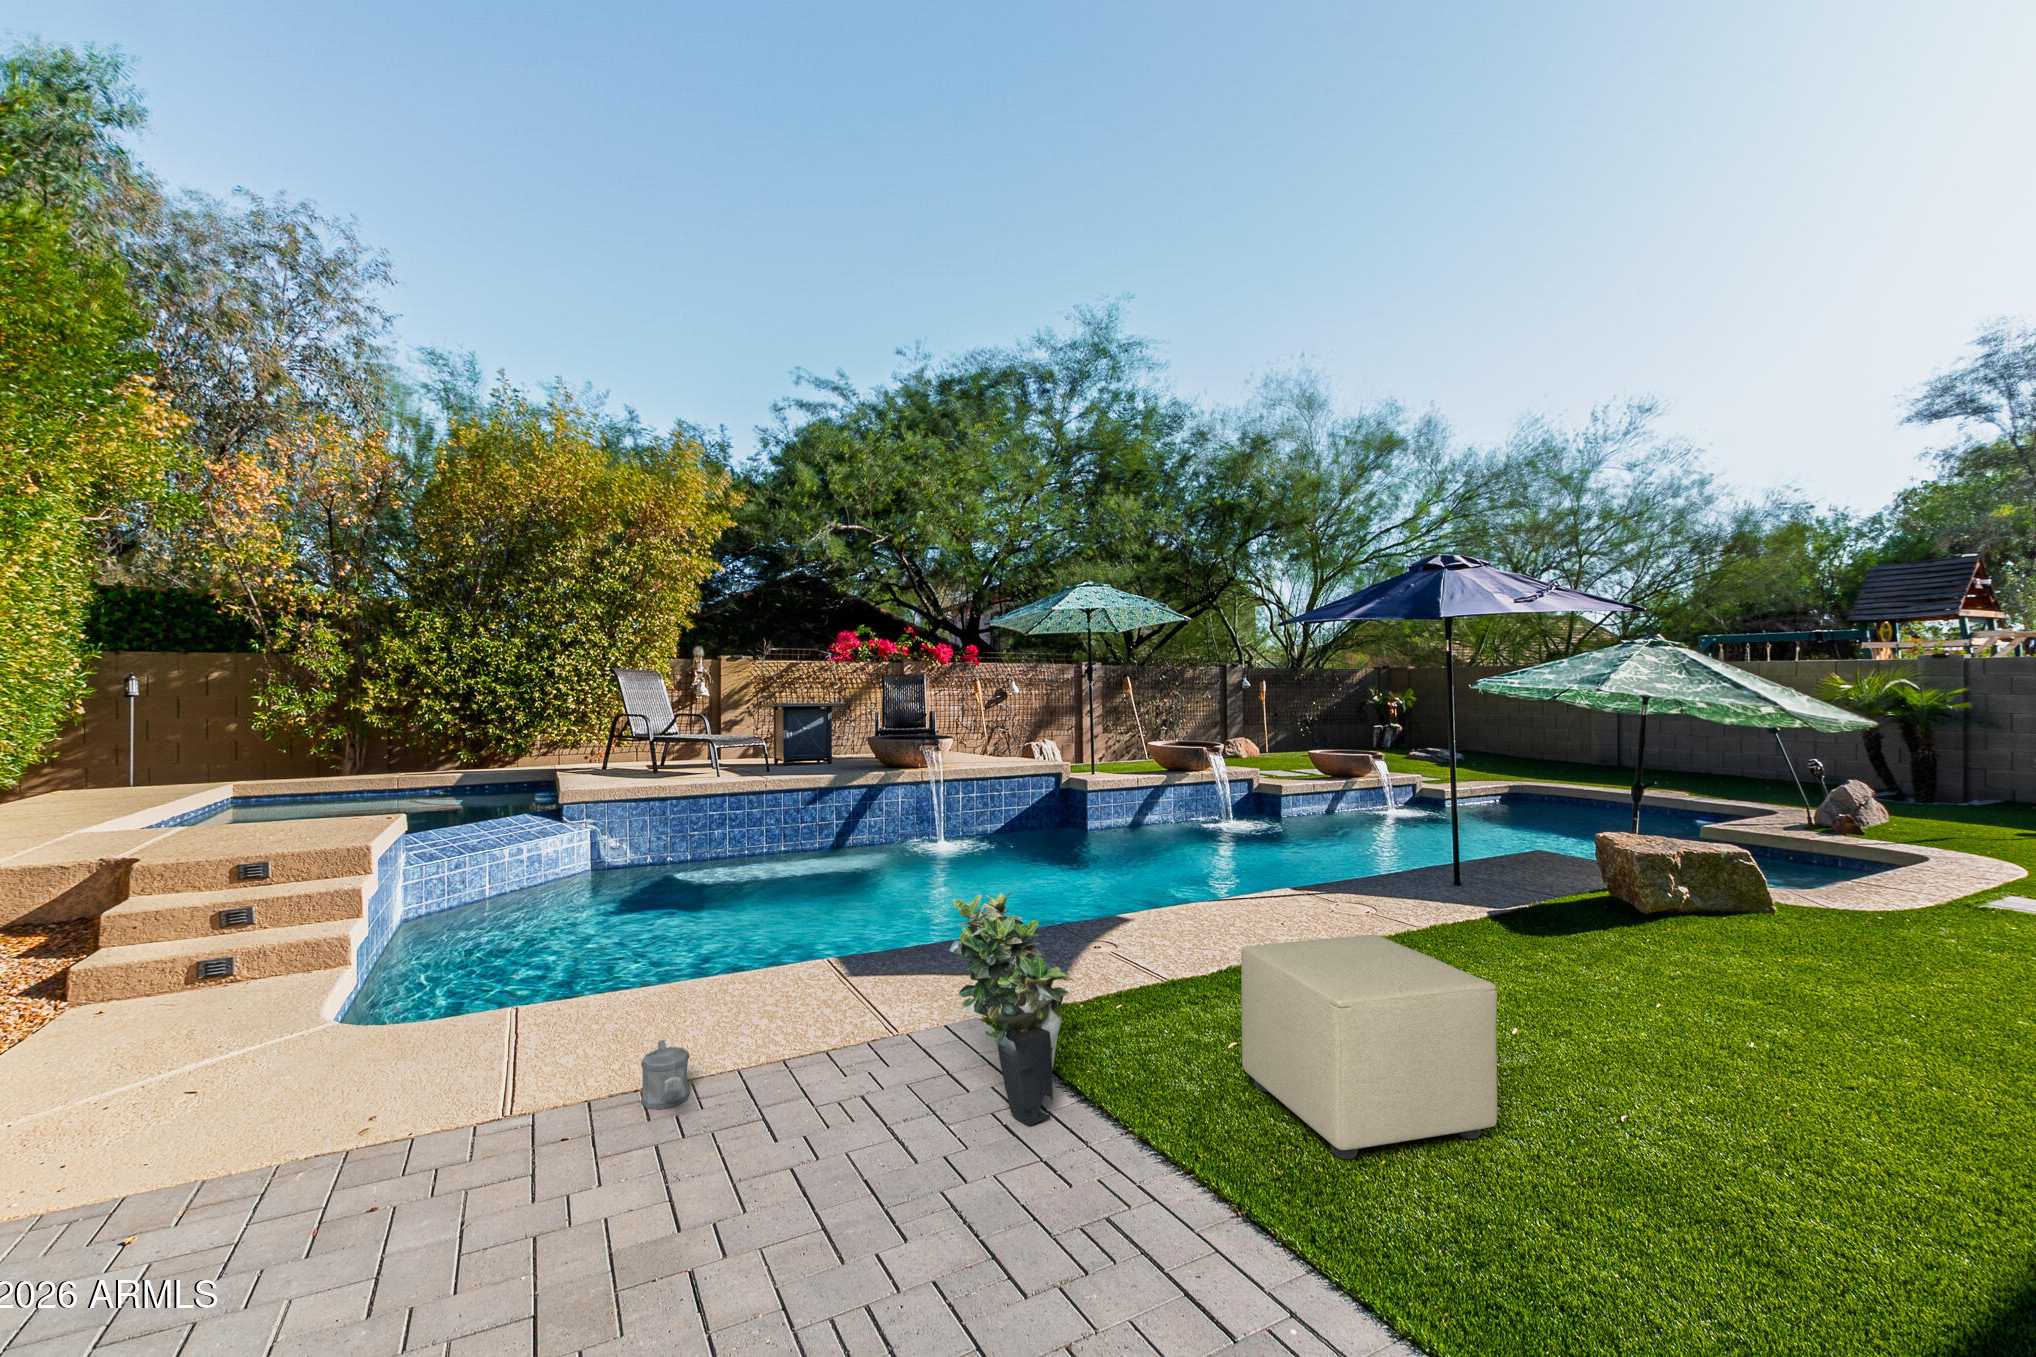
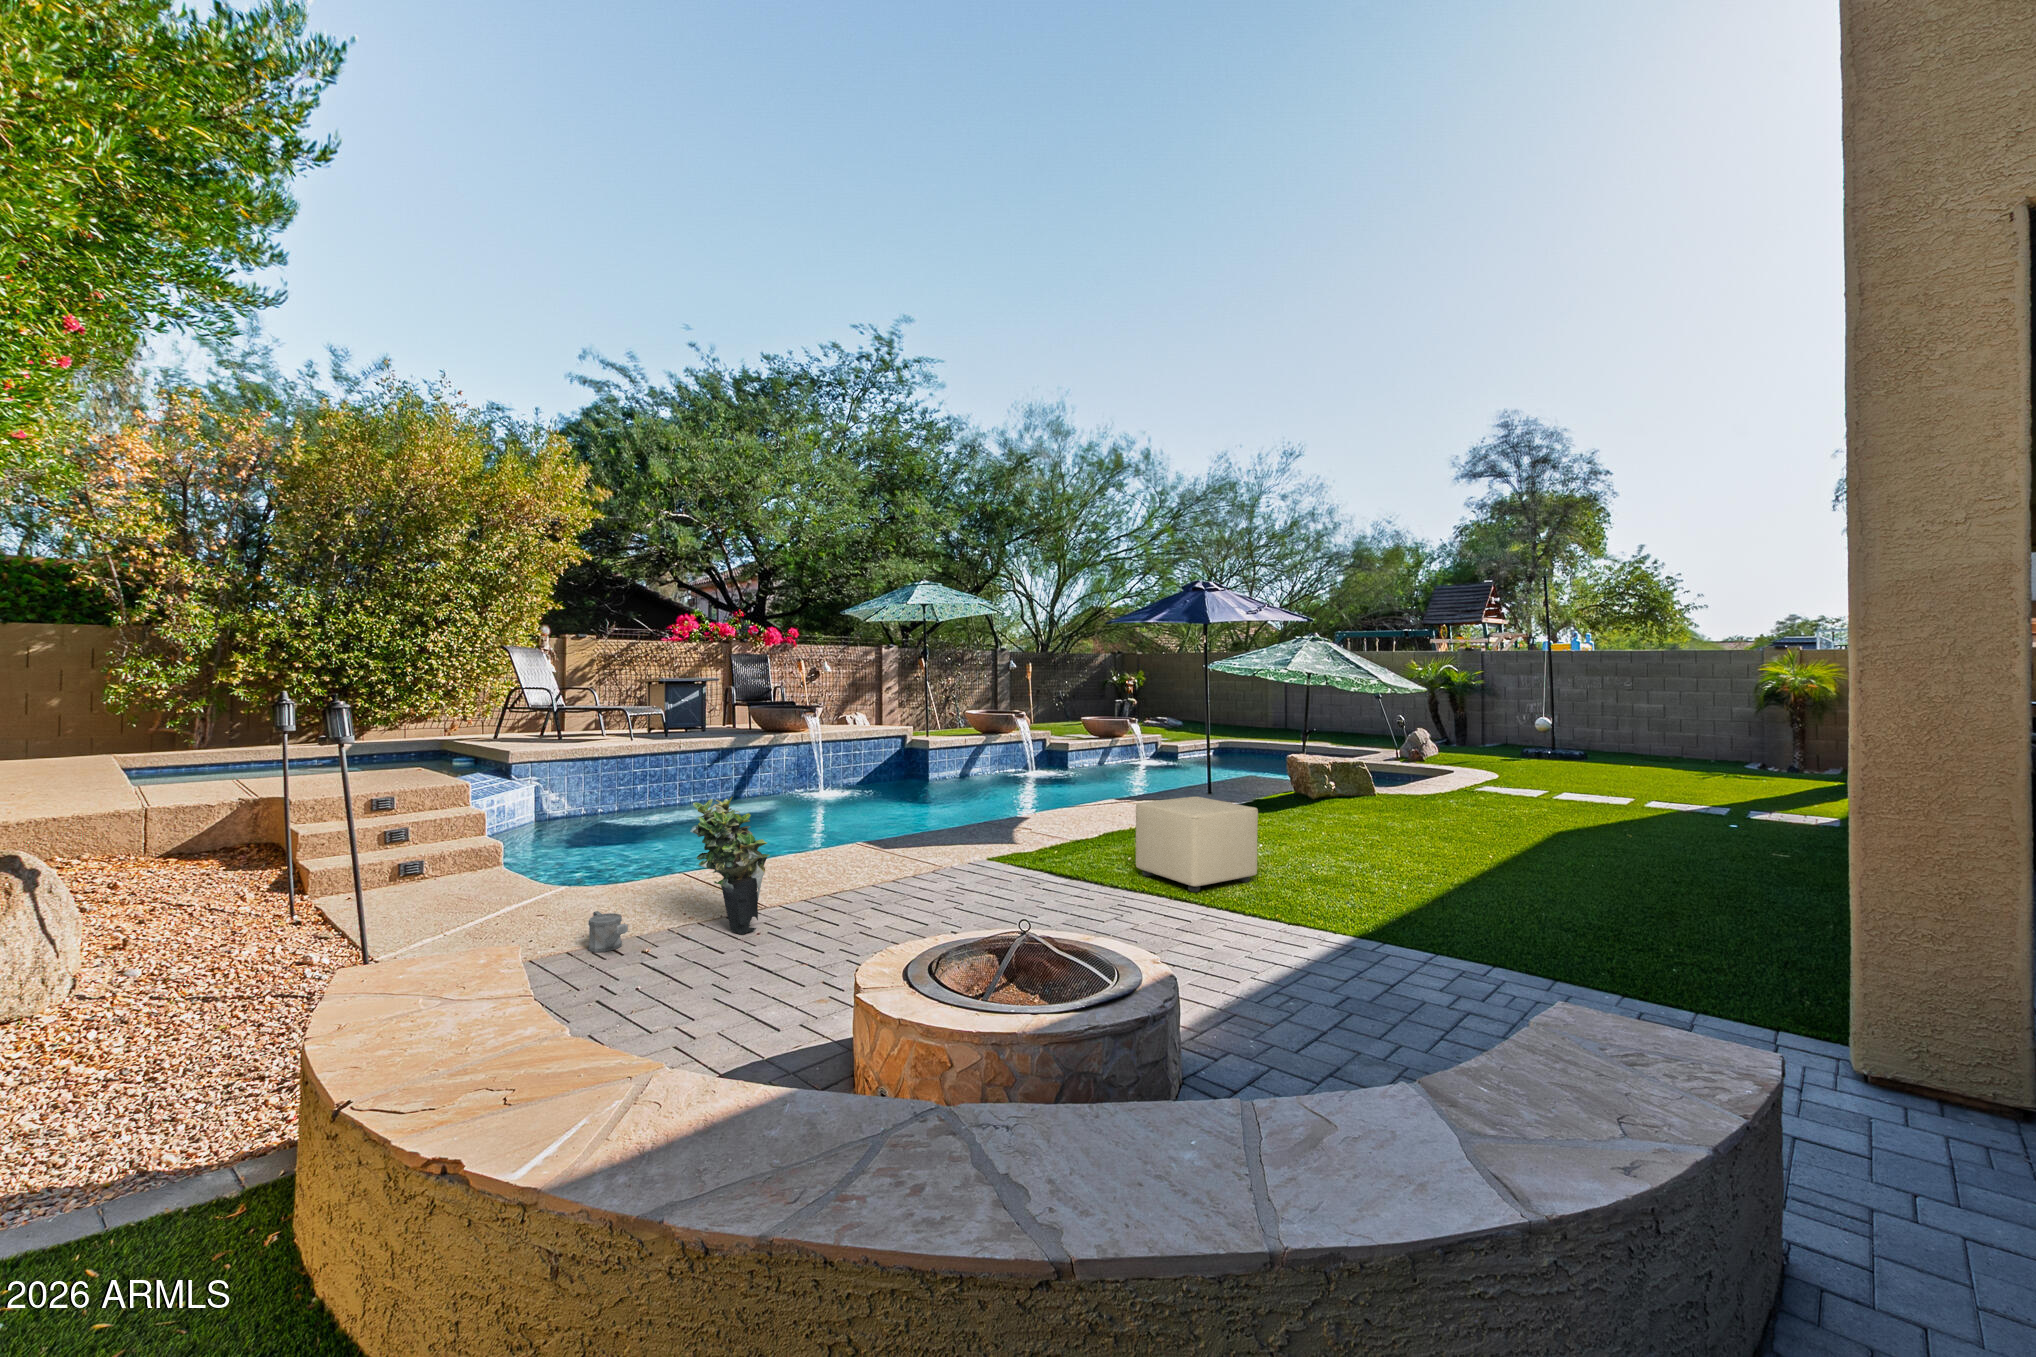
potted plant: present [950,892,1069,1127] -> present [690,797,770,935]
watering can: present [641,1040,689,1109] -> present [588,911,628,952]

